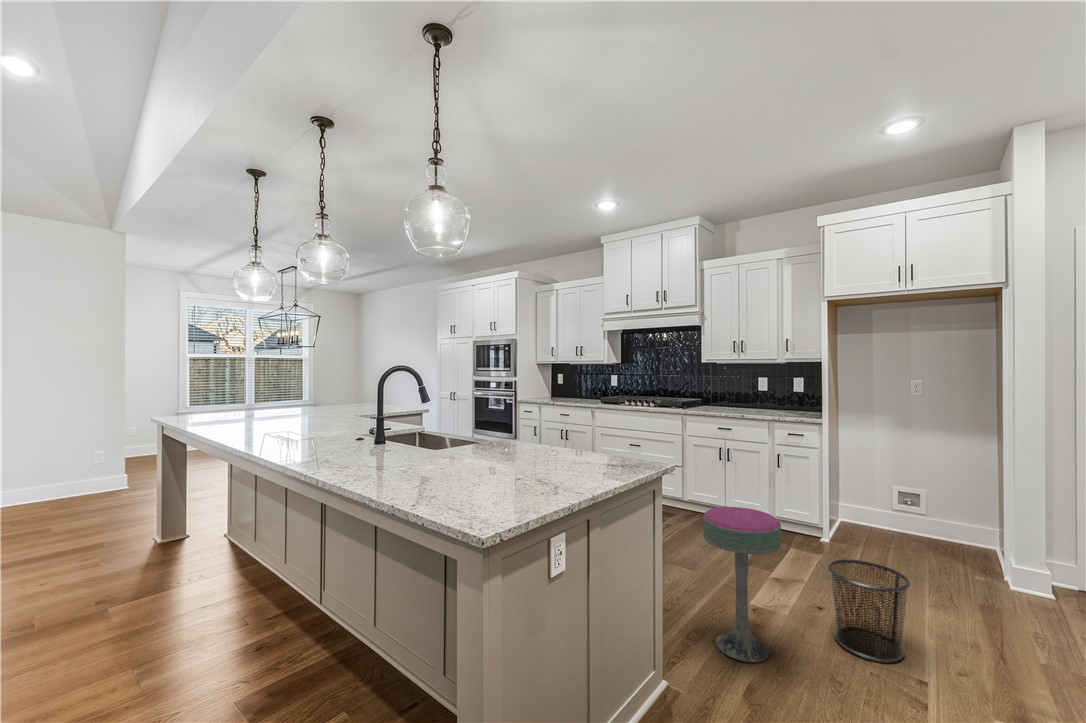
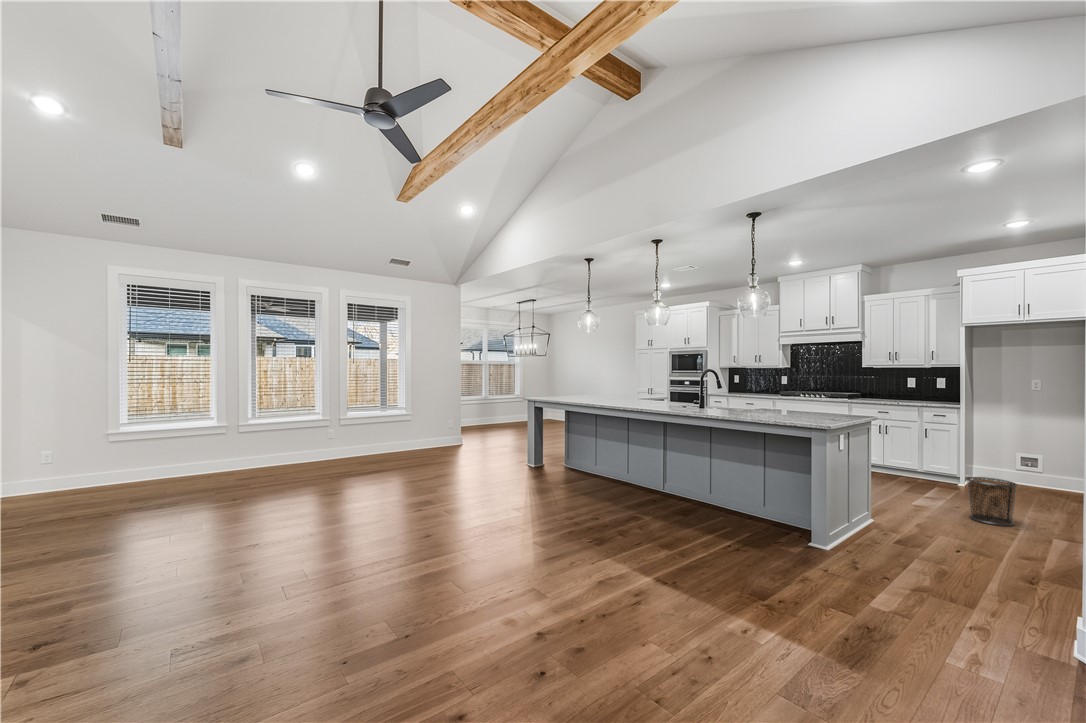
bar stool: present [703,507,781,662] -> none [888,444,937,520]

